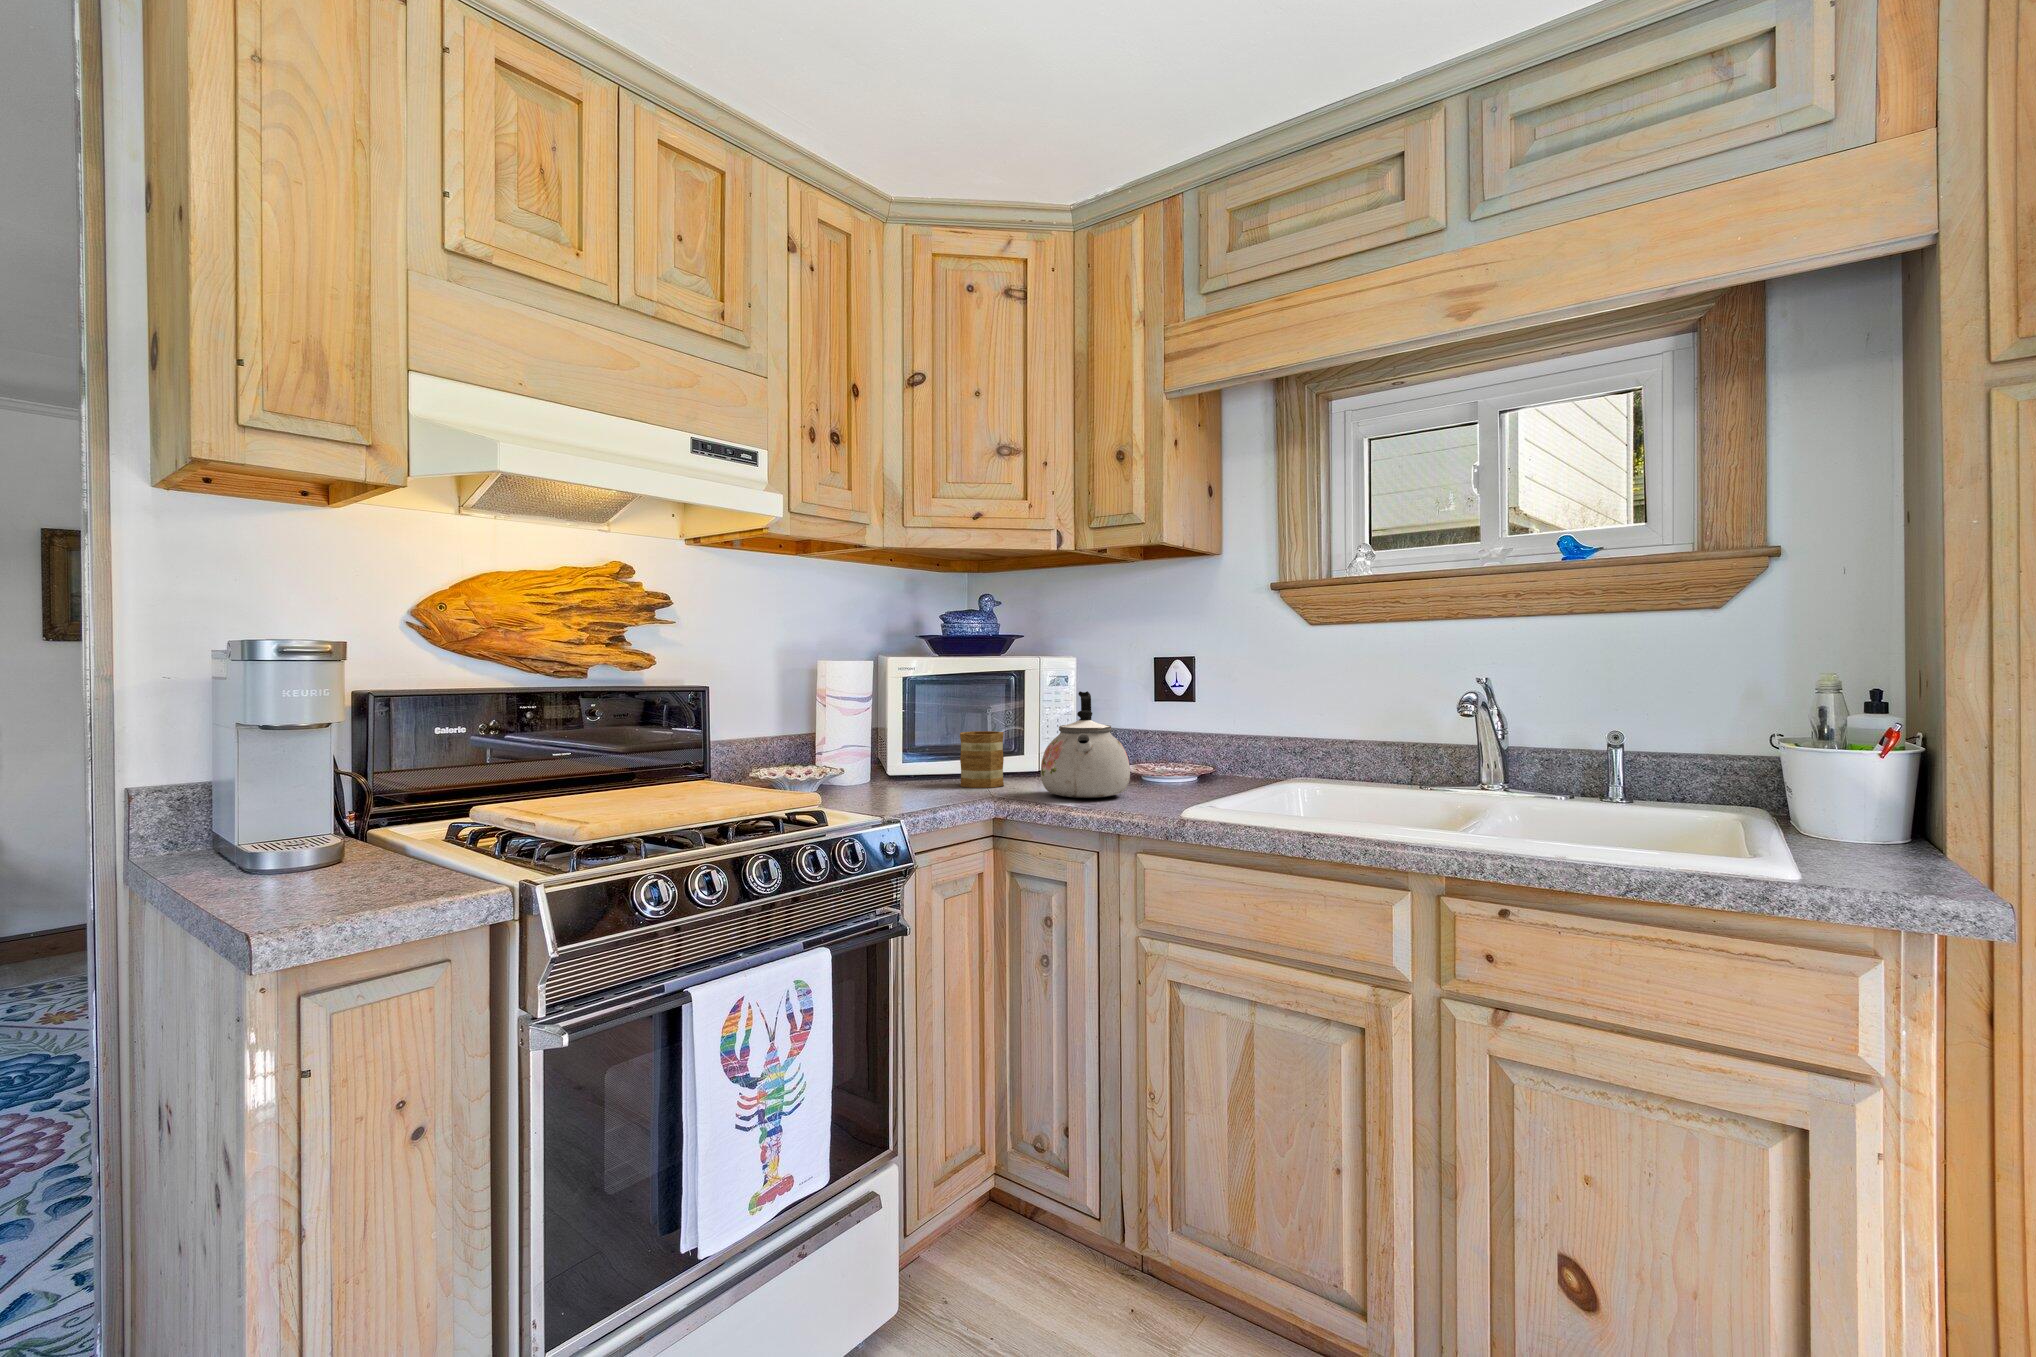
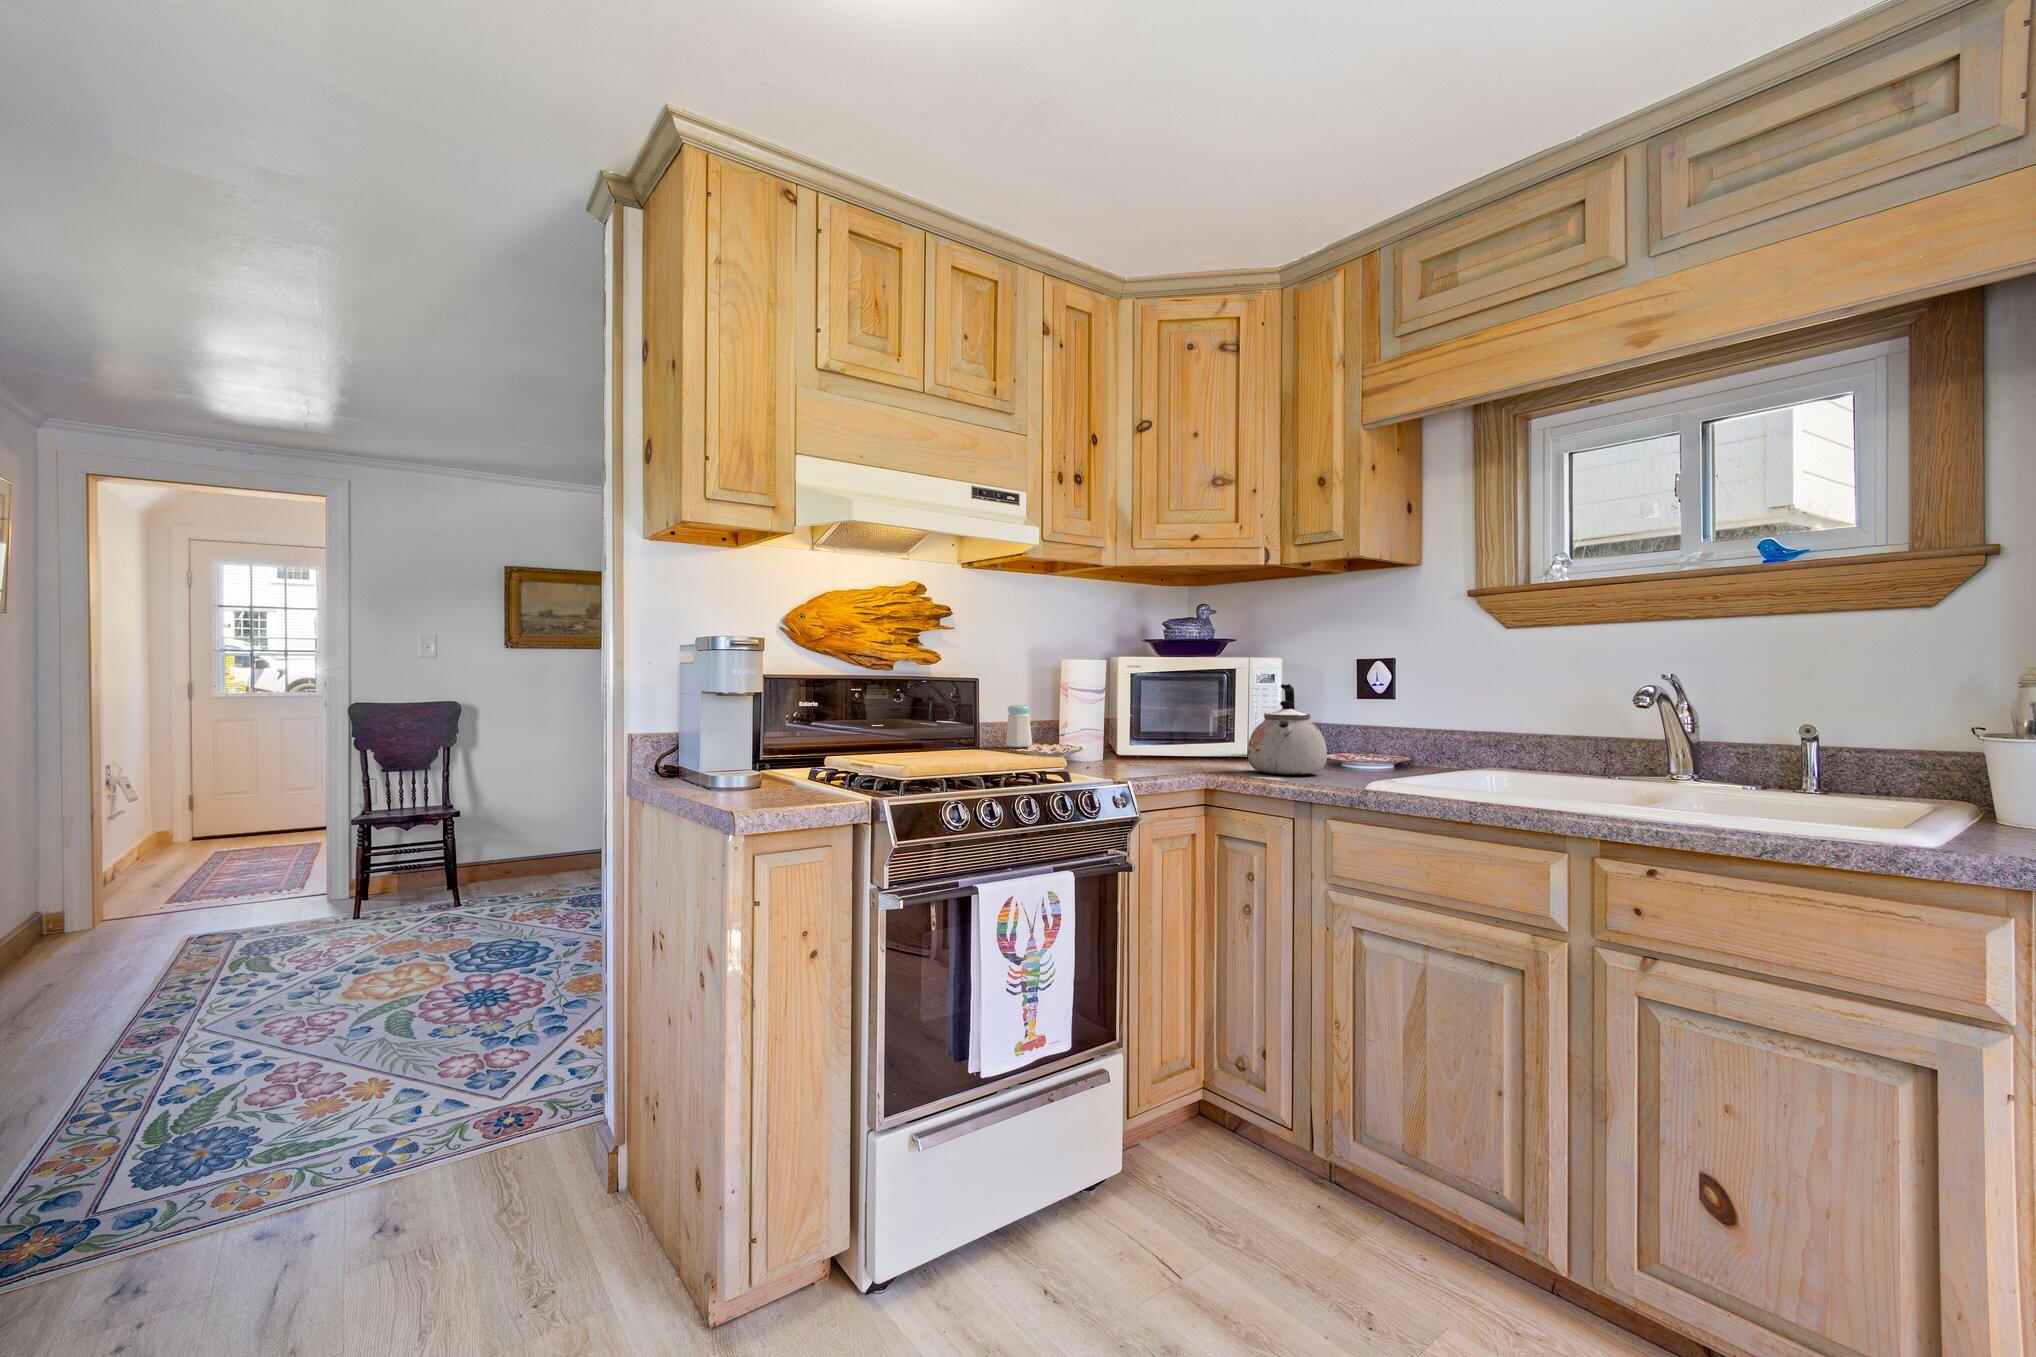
salt shaker: none [744,719,778,772] -> present [1006,705,1032,747]
mug: present [960,731,1004,788] -> none [1180,719,1218,766]

